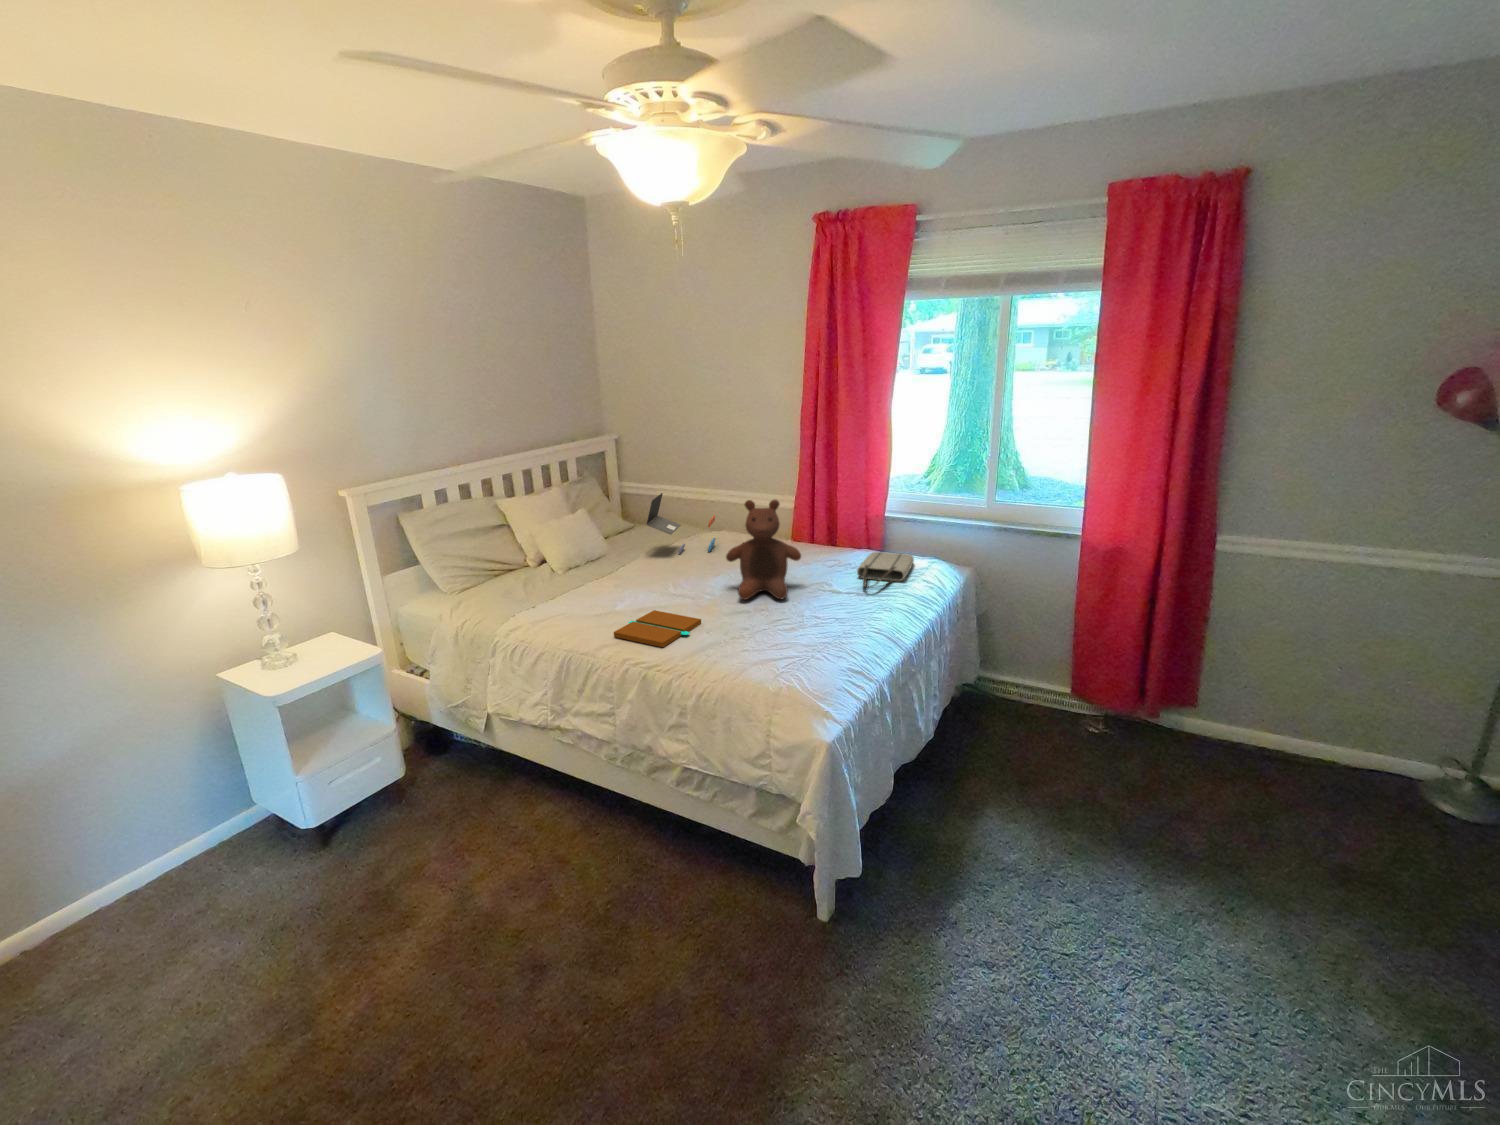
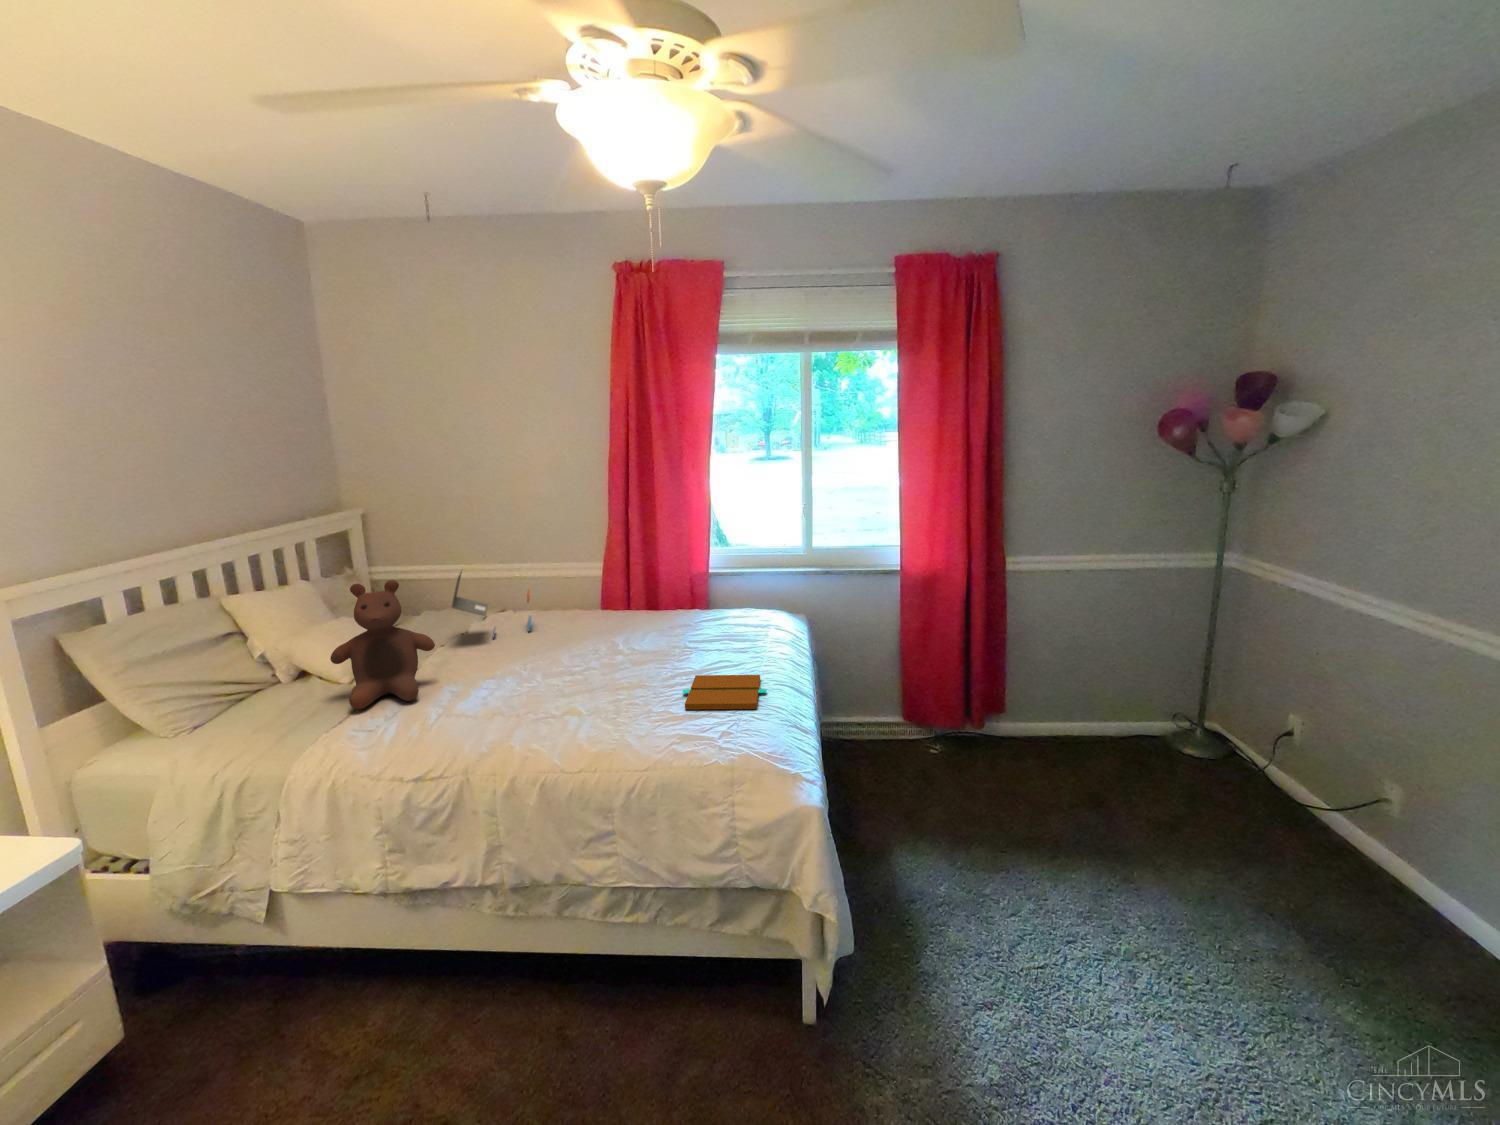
stuffed bear: present [726,500,801,600] -> present [330,580,435,709]
tote bag: present [857,552,914,588] -> none [717,605,769,642]
book: present [614,610,701,647] -> present [683,675,767,709]

